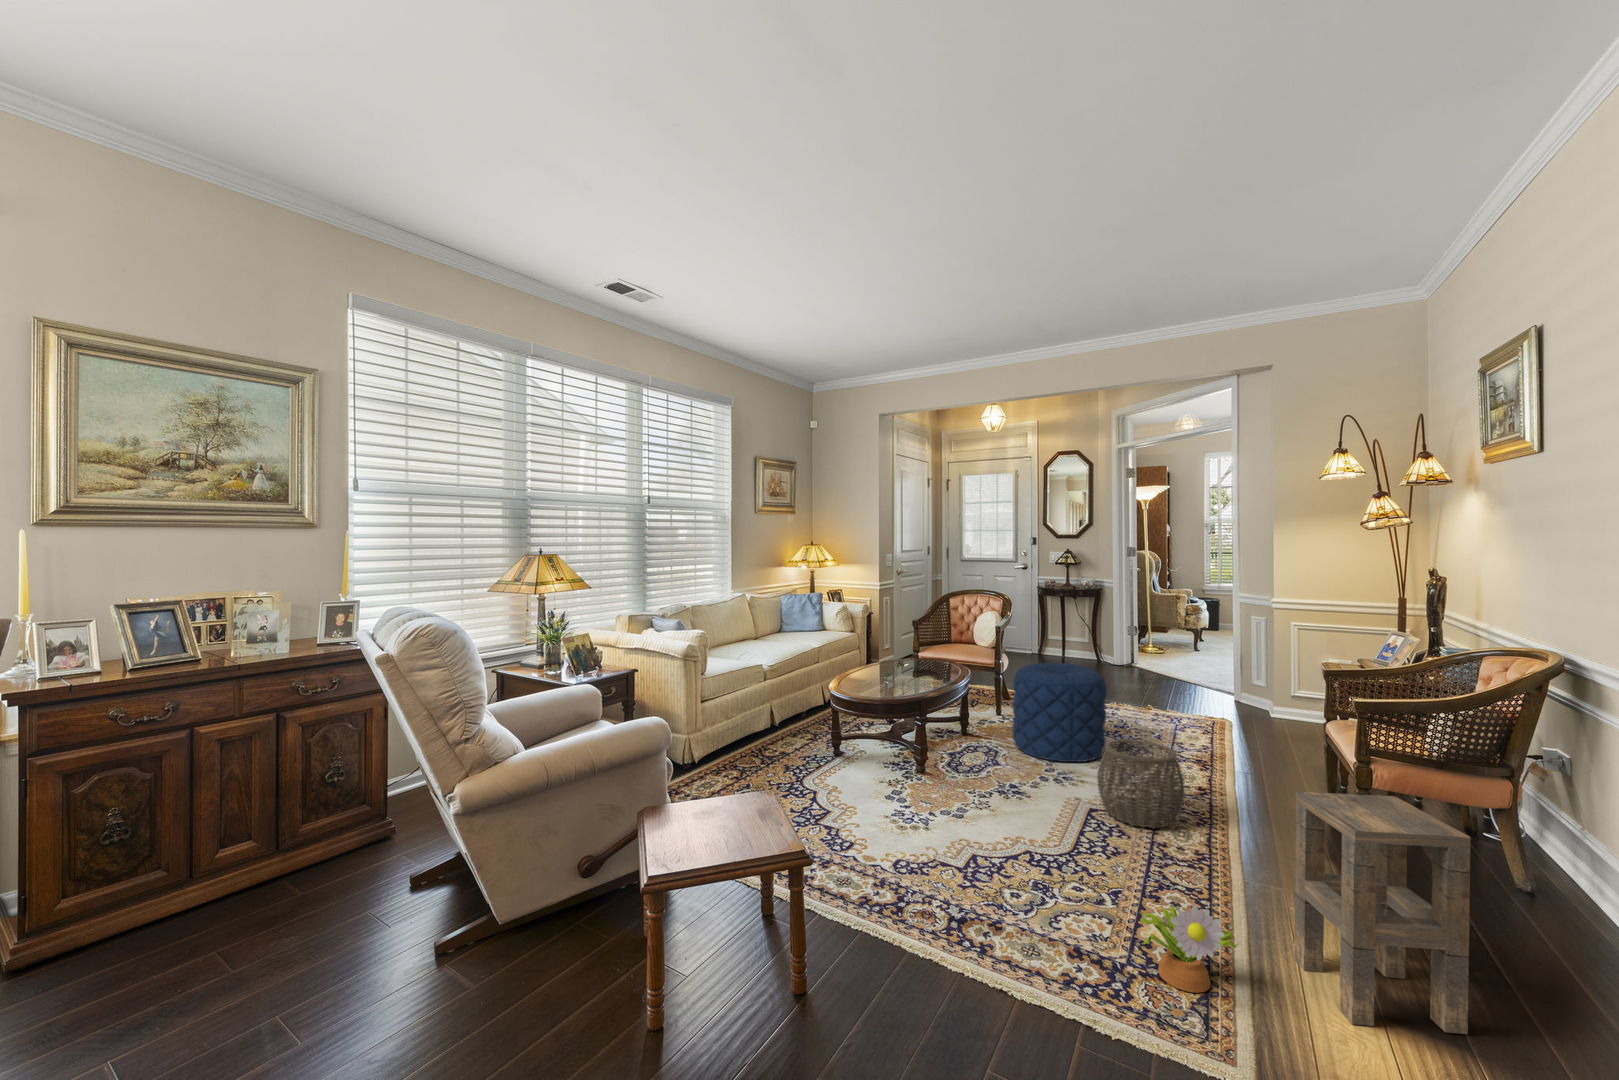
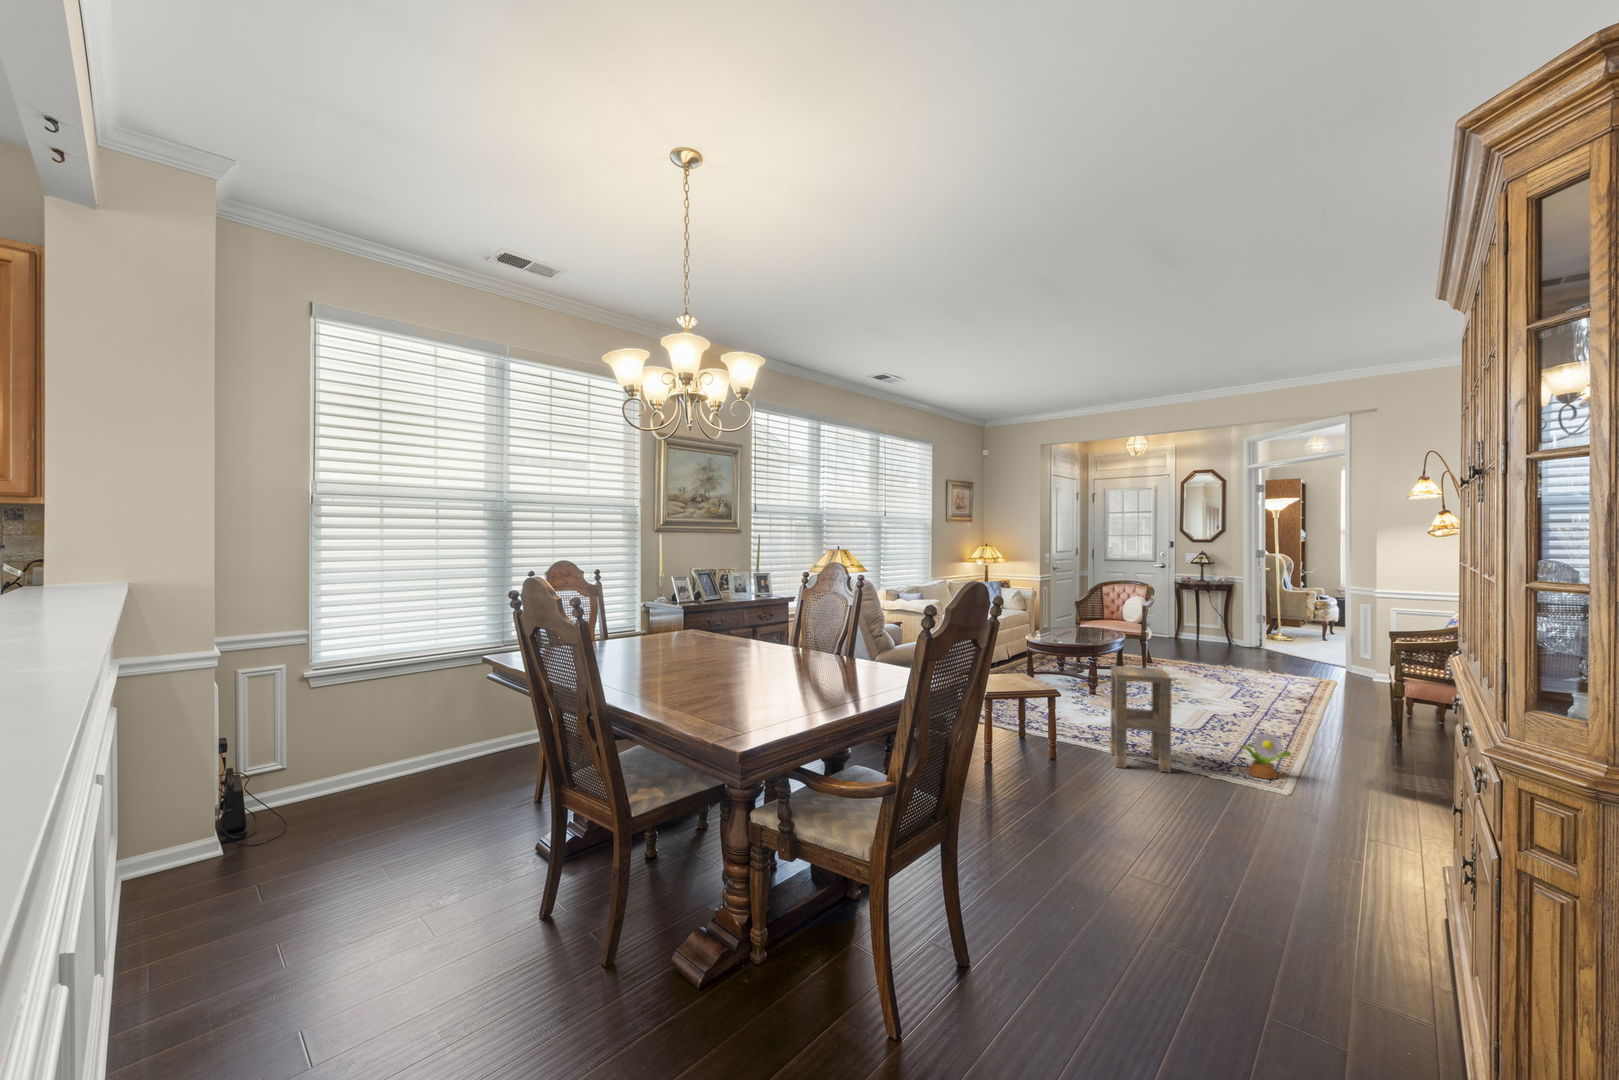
pouf: present [1012,663,1107,762] -> none [1156,630,1229,696]
woven basket: present [1097,739,1185,828] -> none [1218,673,1280,726]
side table: present [1294,792,1471,1034] -> present [1110,666,1172,772]

